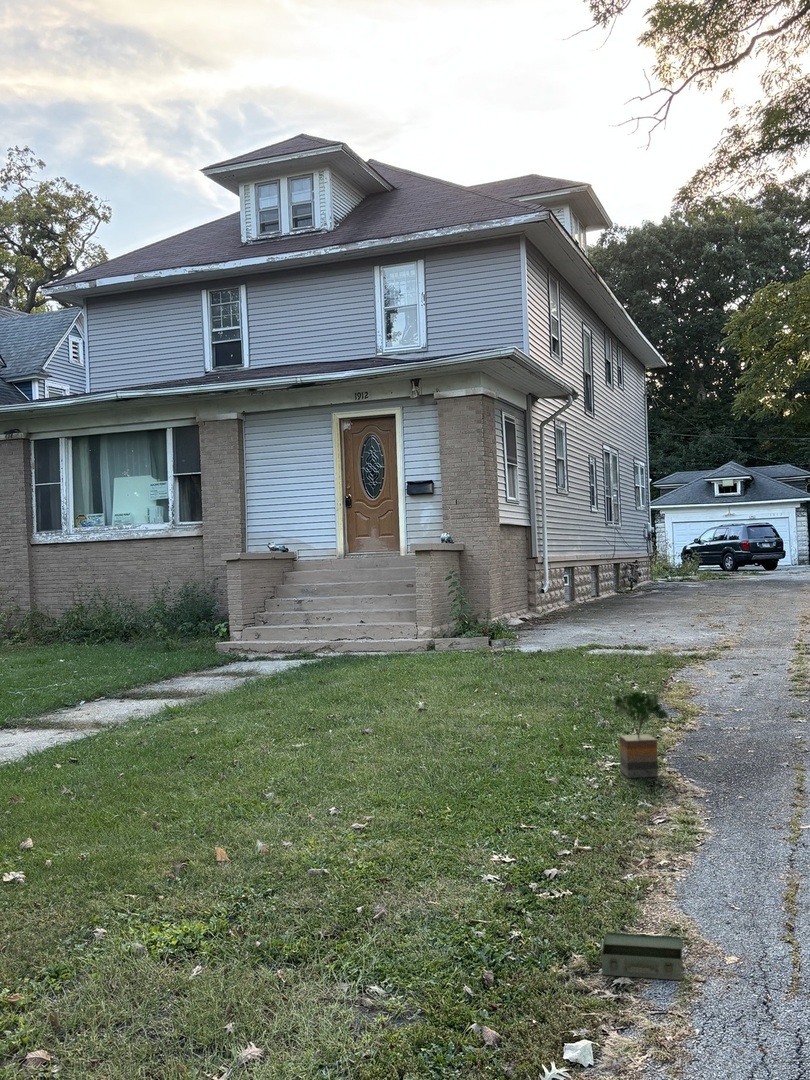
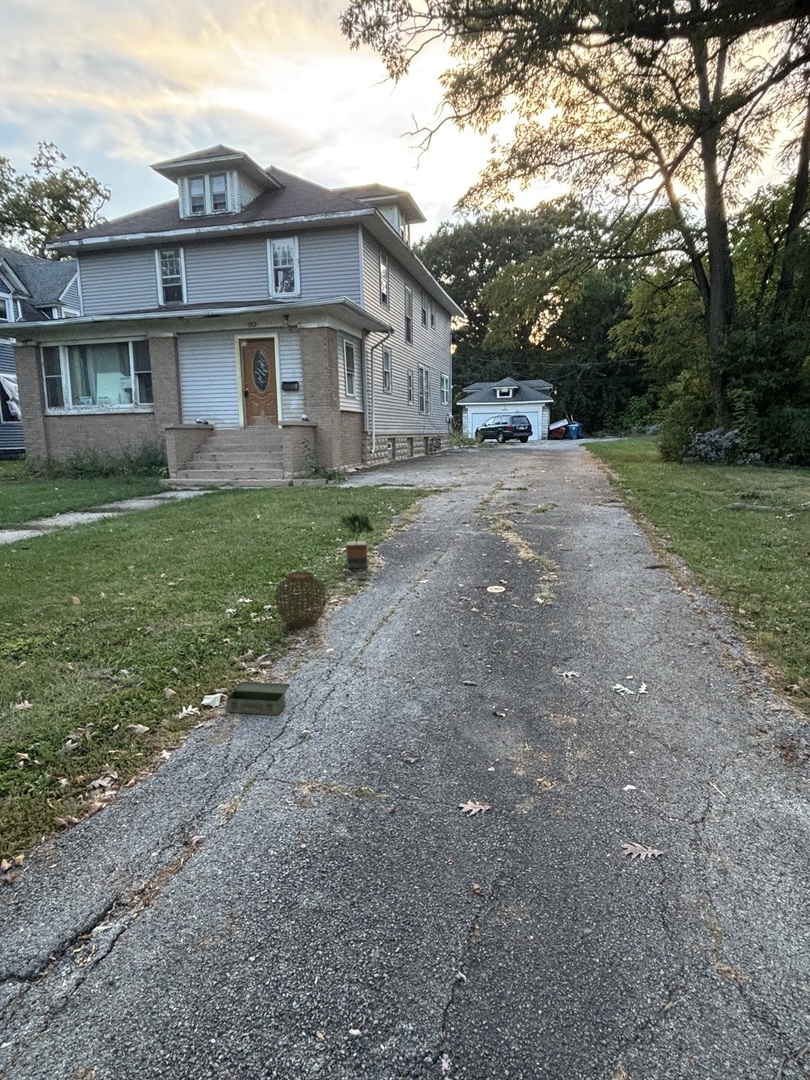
woven basket: none [580,777,656,864] -> present [276,572,326,628]

